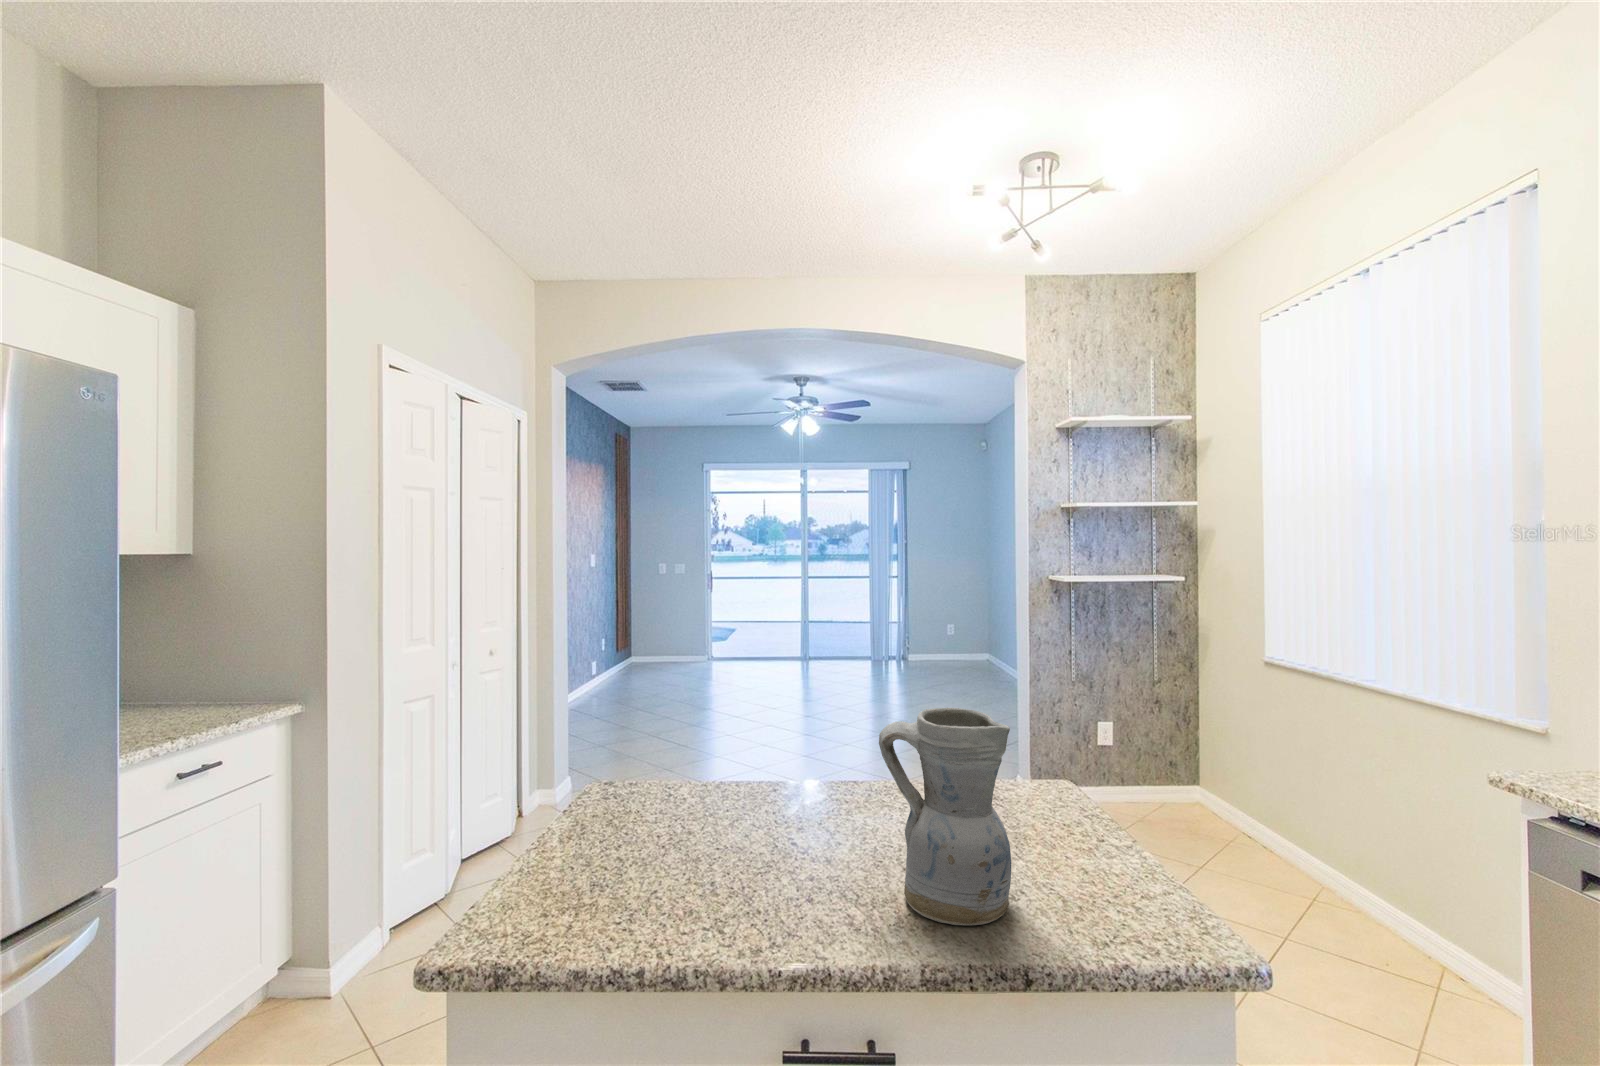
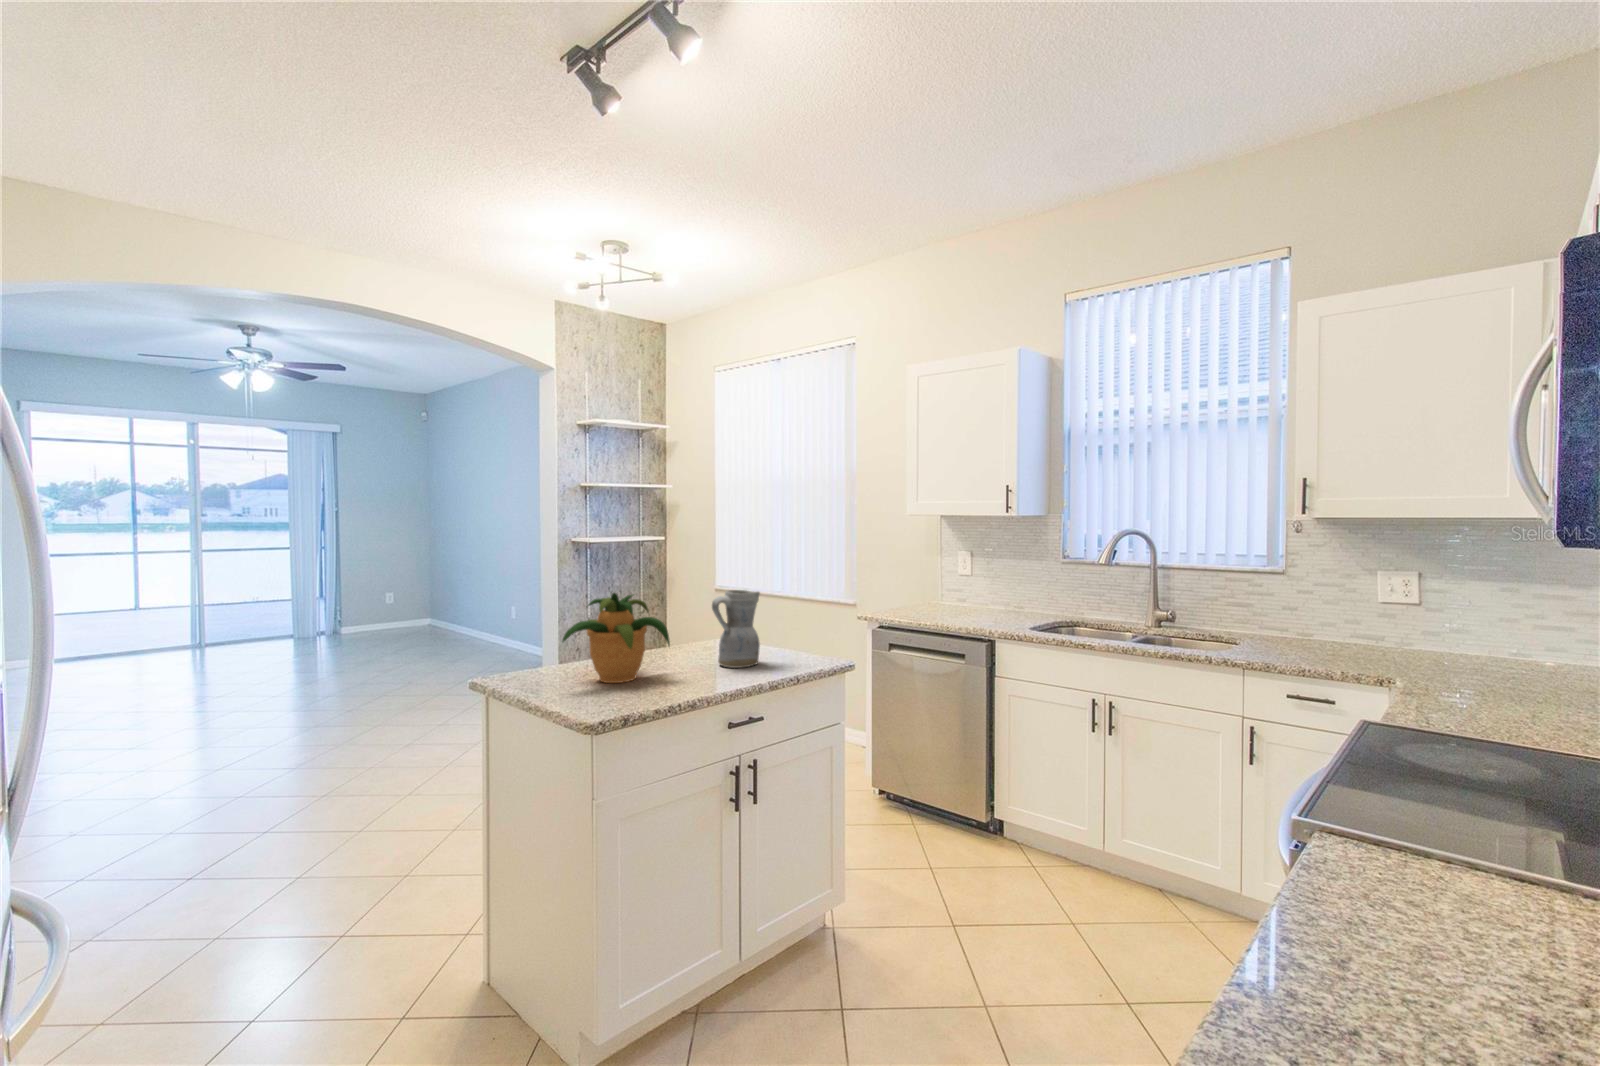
potted plant: none [569,679,793,869] -> present [563,593,670,683]

